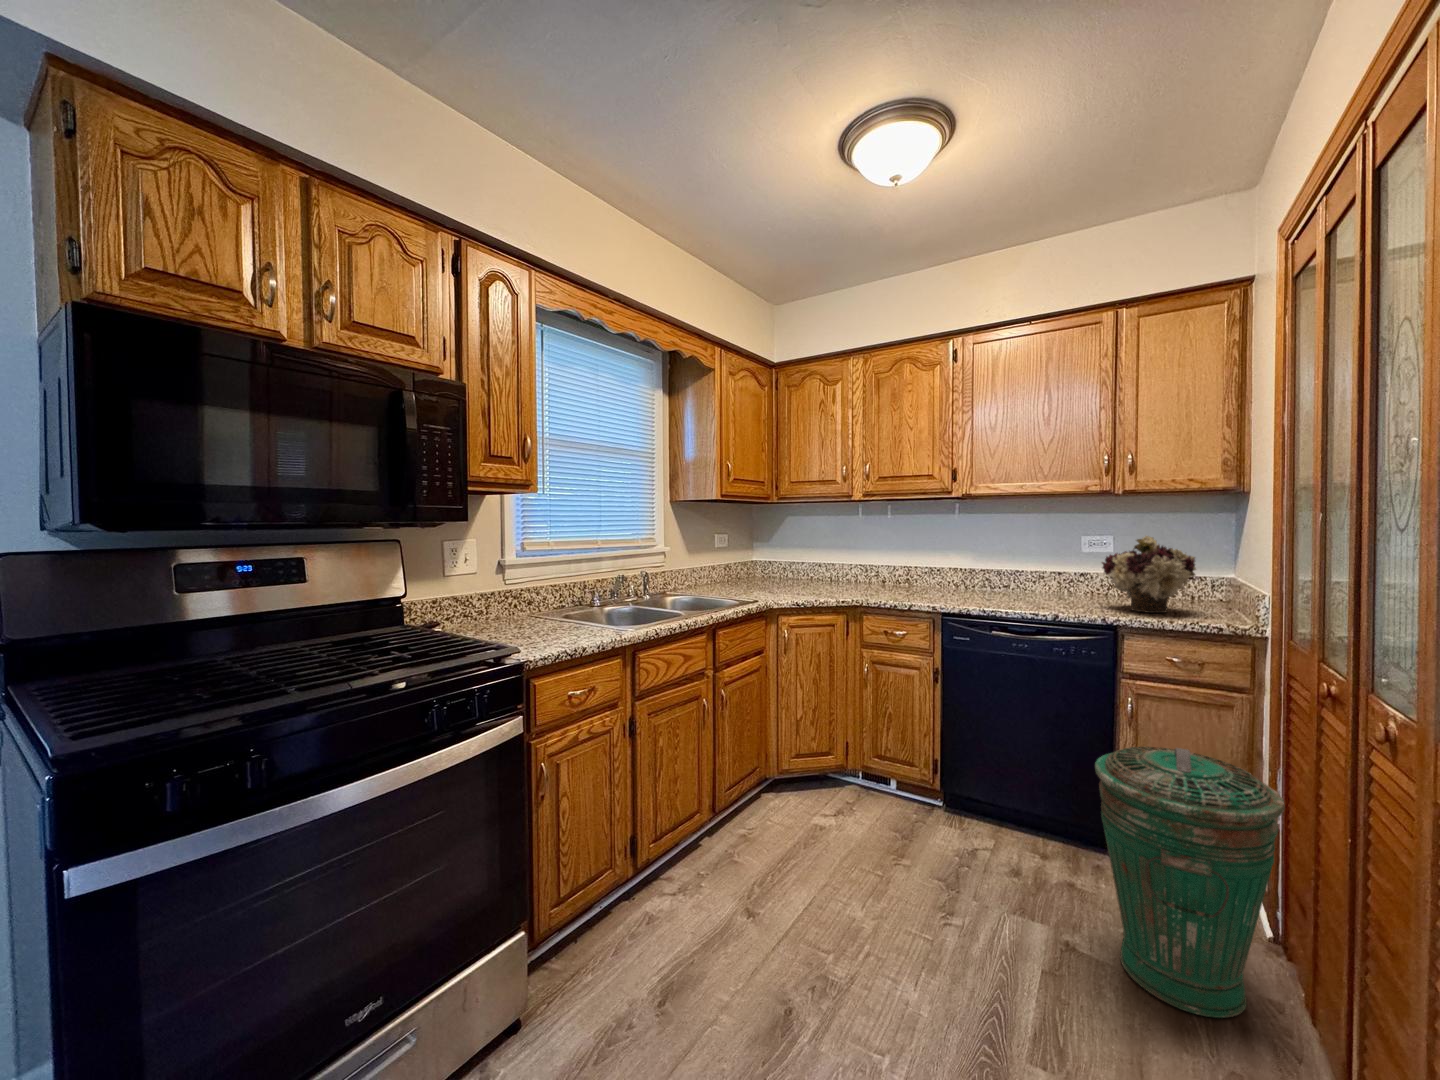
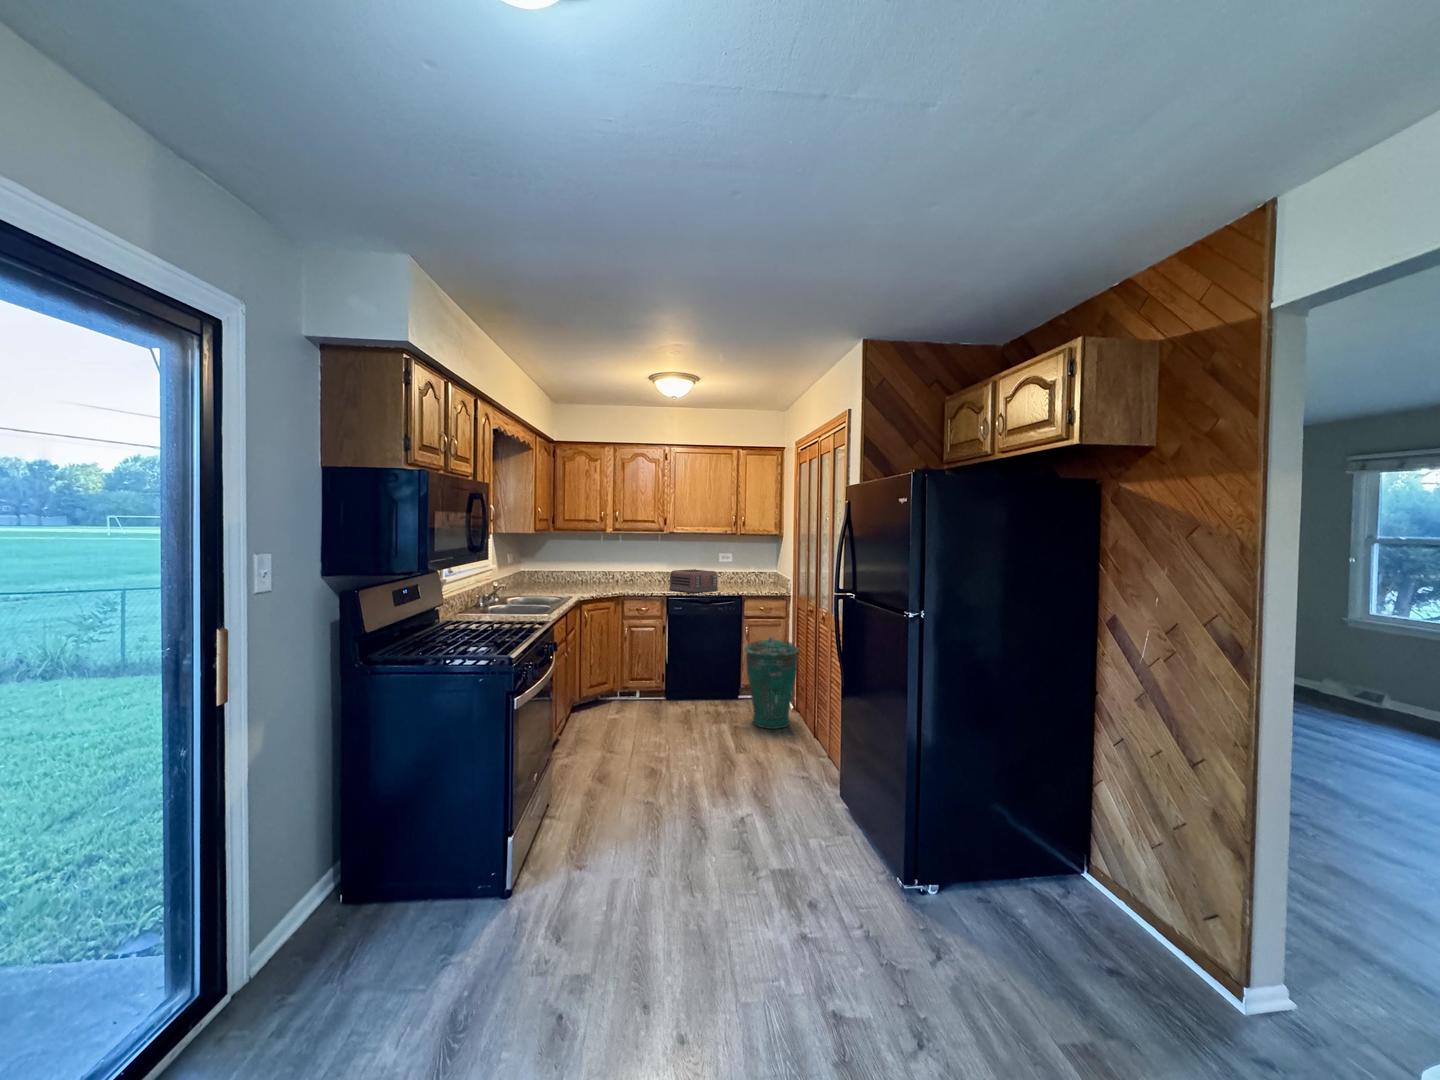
flower arrangement: present [1102,536,1196,613] -> none [733,555,768,590]
toaster: none [957,564,1061,610] -> present [669,569,718,593]

